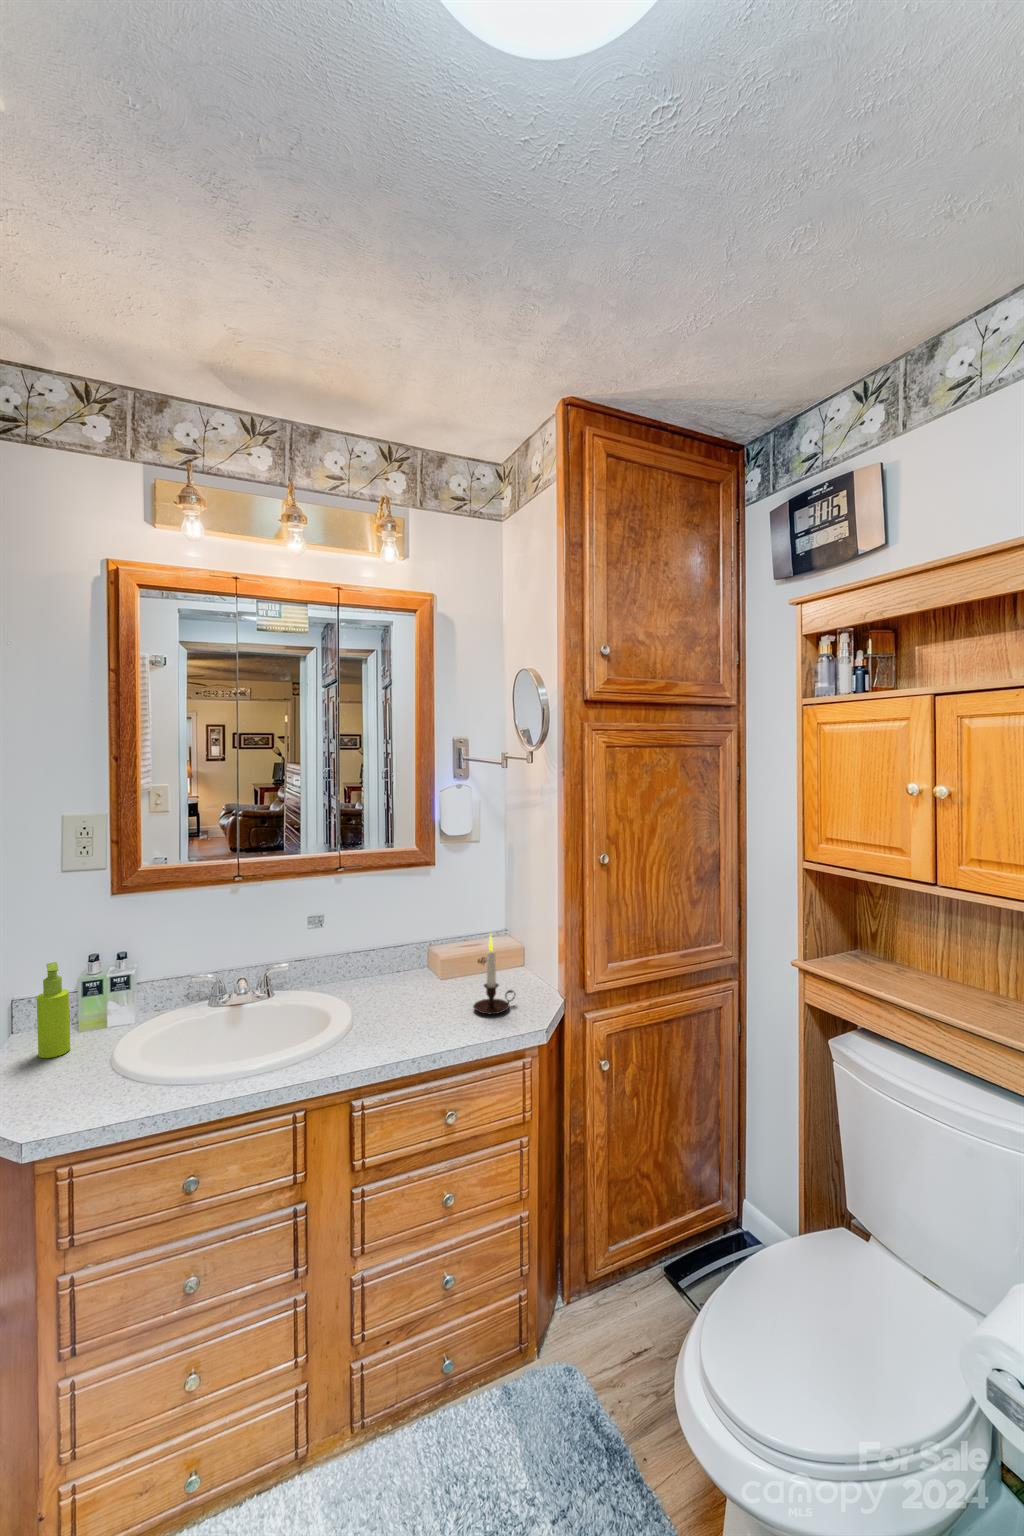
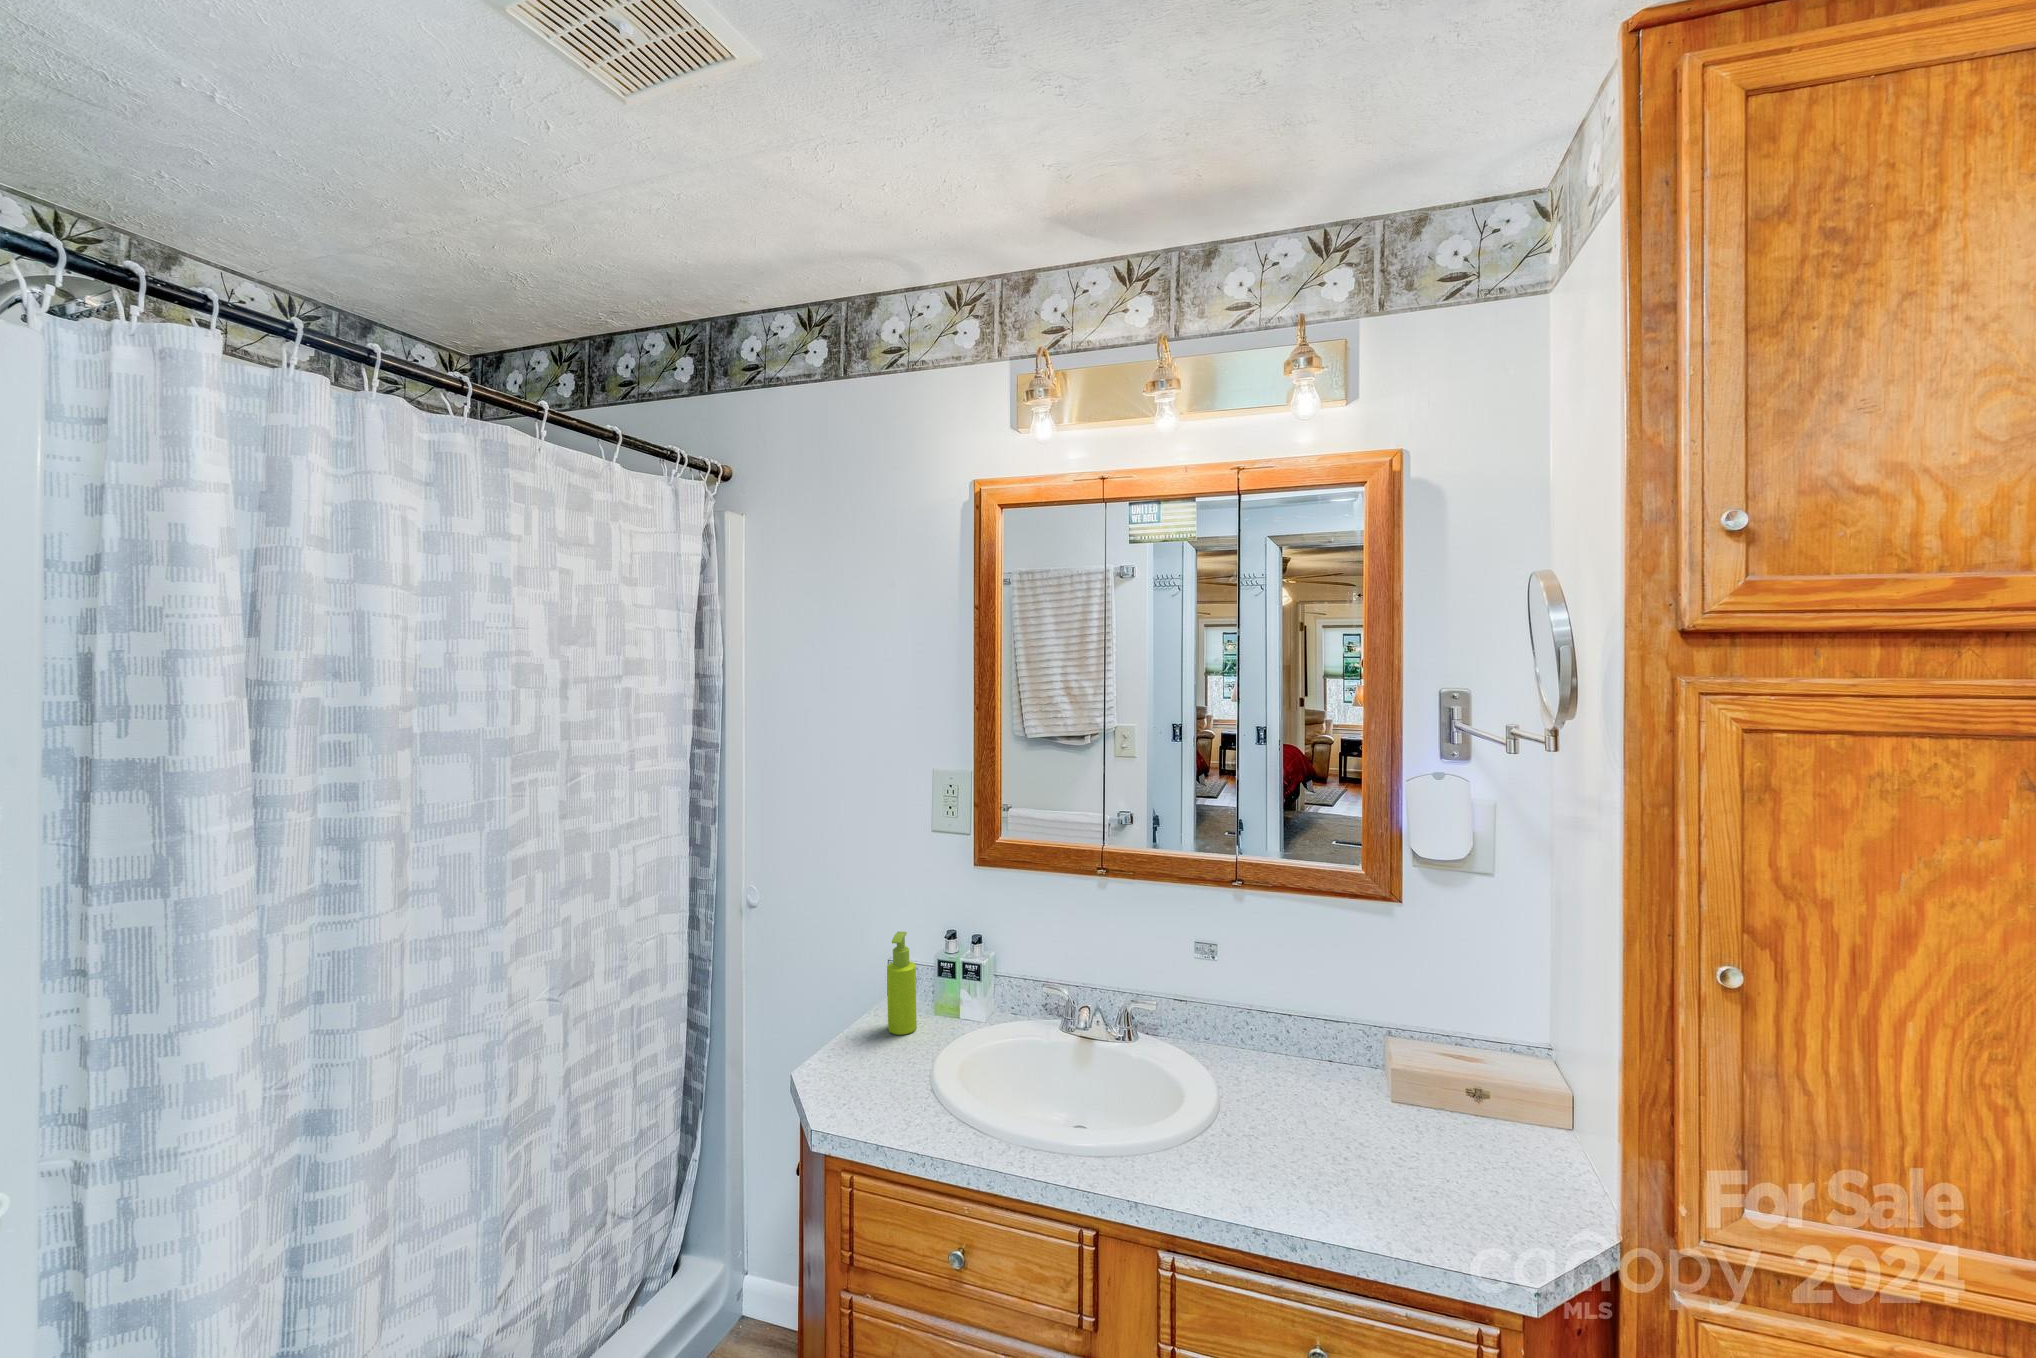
candle: present [473,934,515,1014] -> none [1407,1053,1500,1208]

